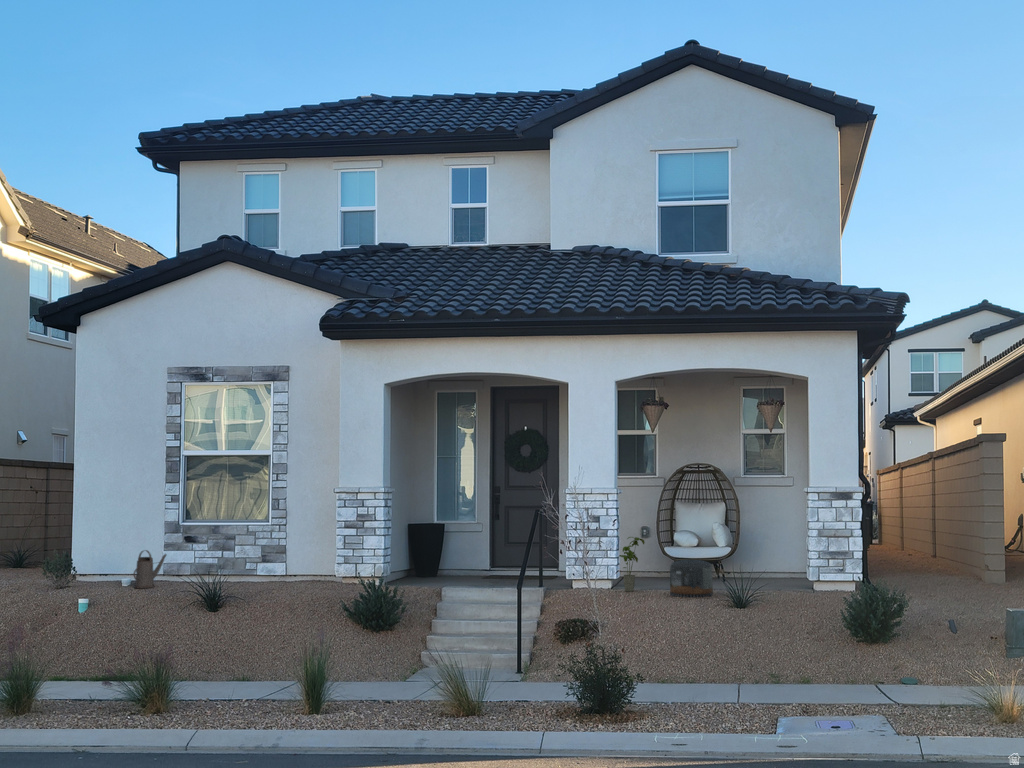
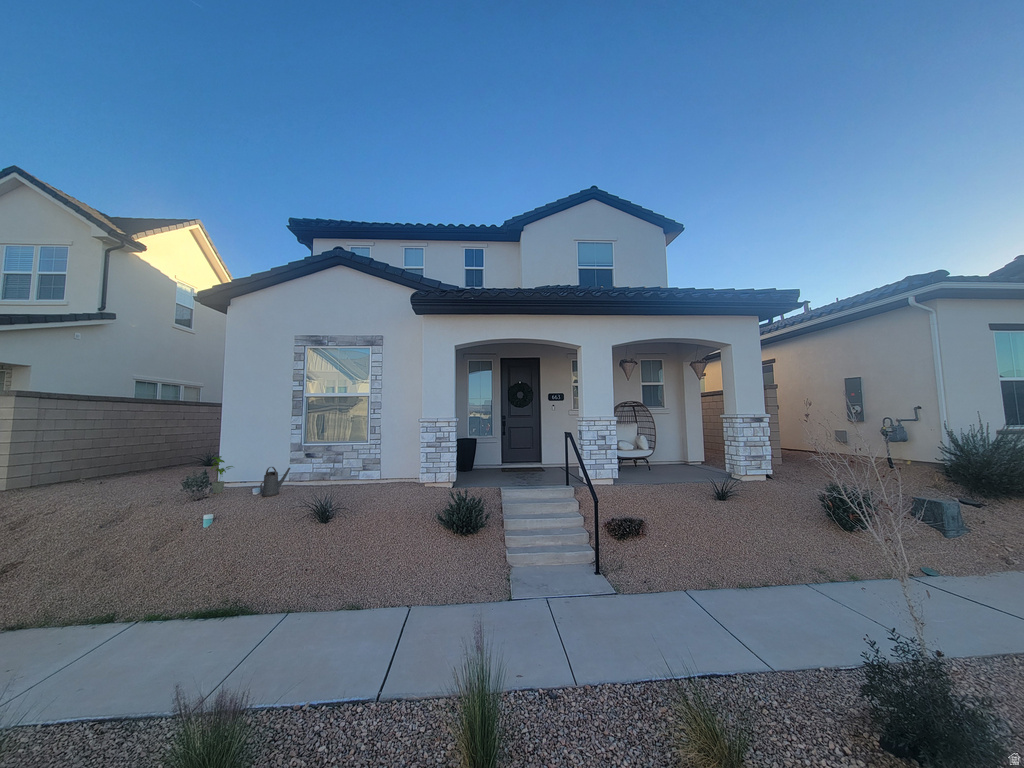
house plant: present [619,537,645,592] -> present [211,456,233,493]
pouf: present [670,560,713,597] -> none [660,465,693,493]

